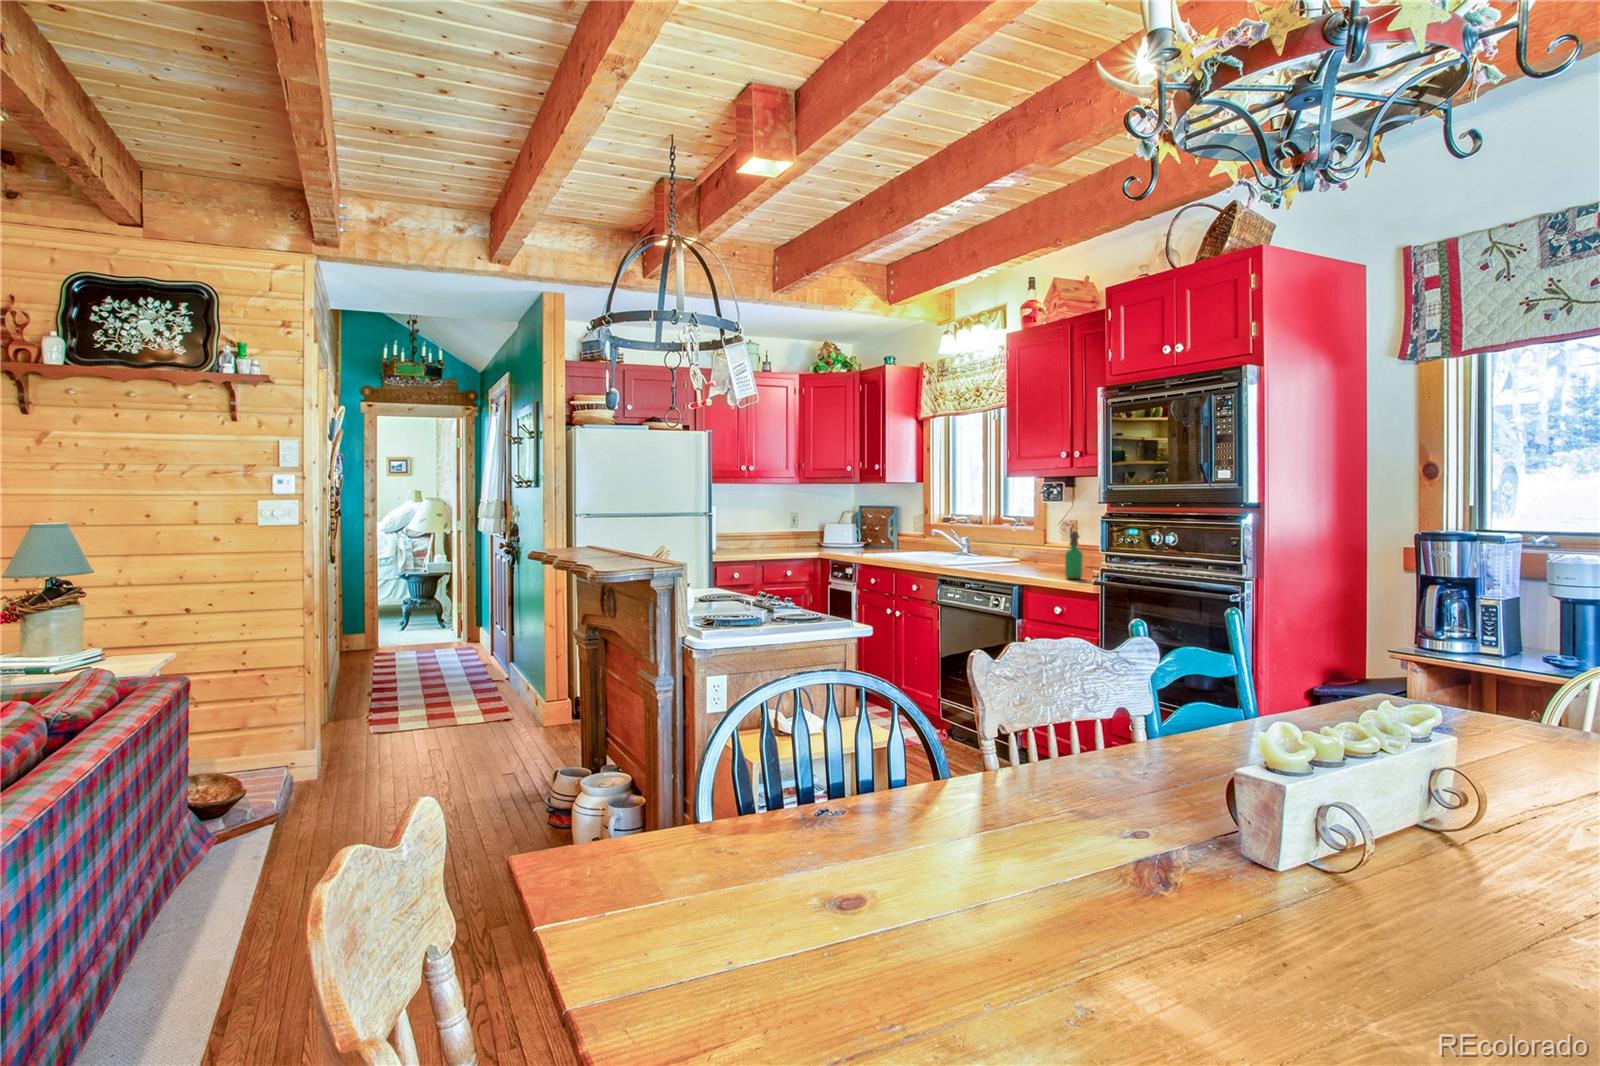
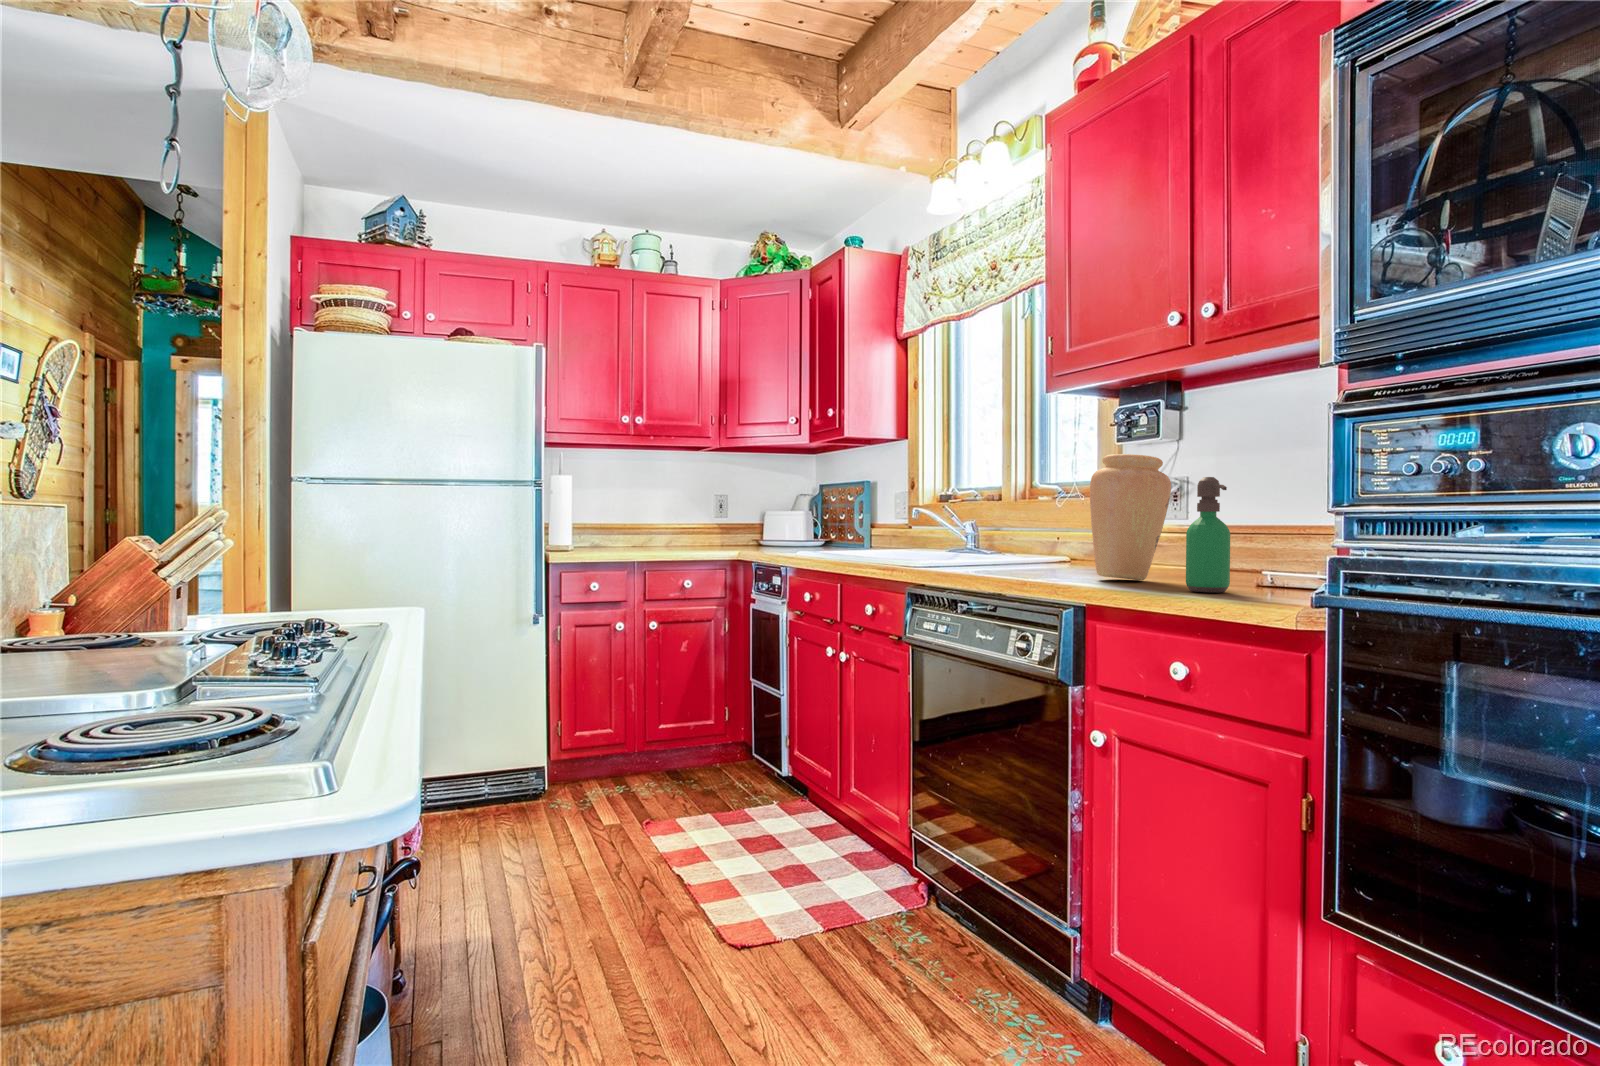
vase: none [1027,516,1063,573] -> present [1090,454,1171,580]

